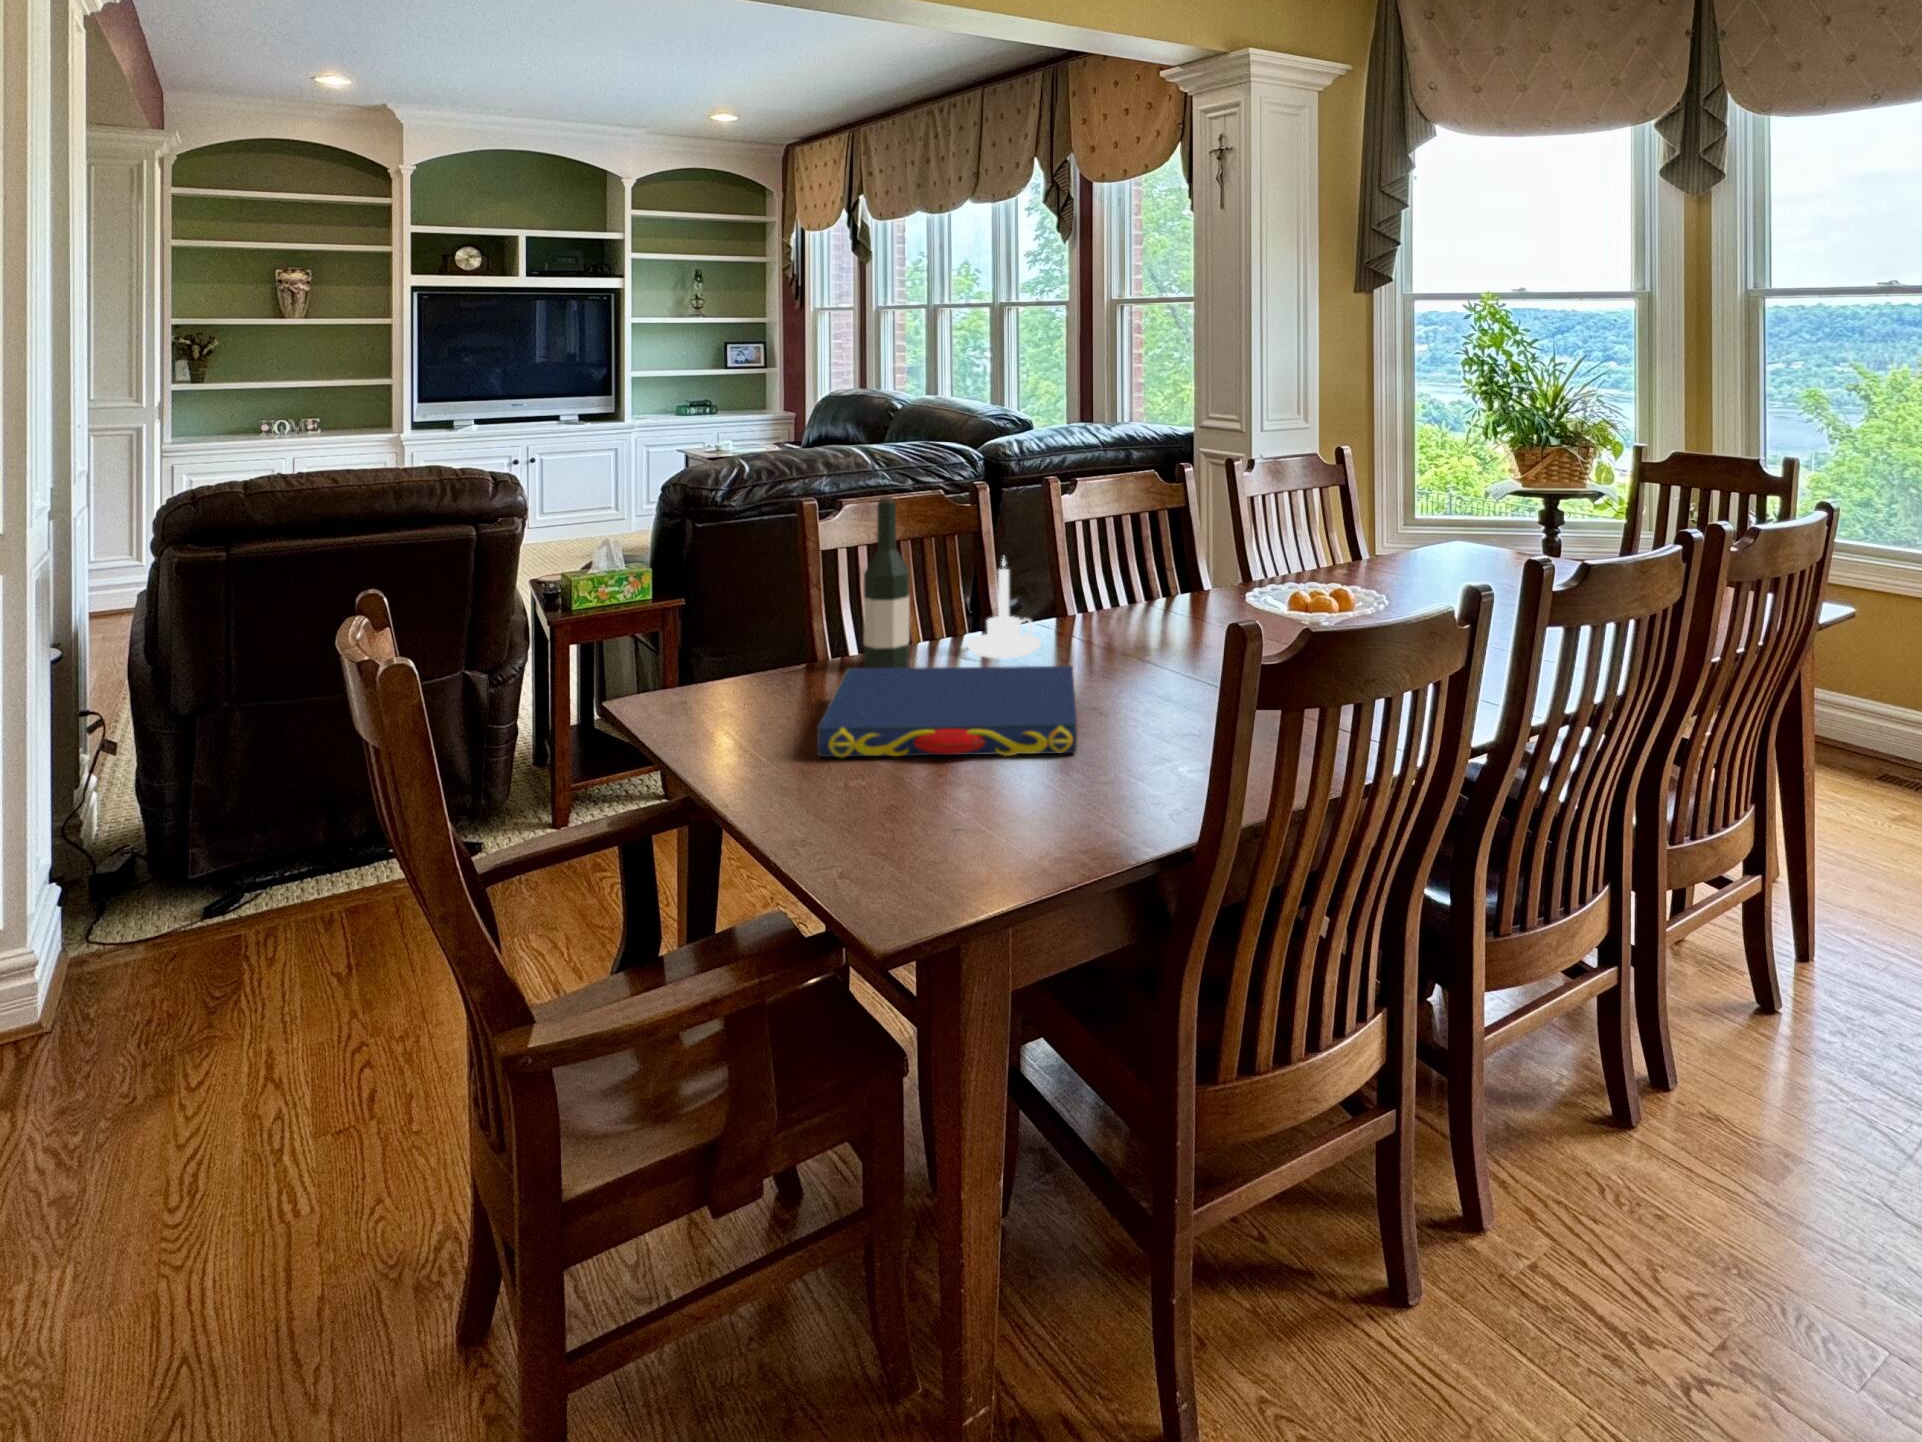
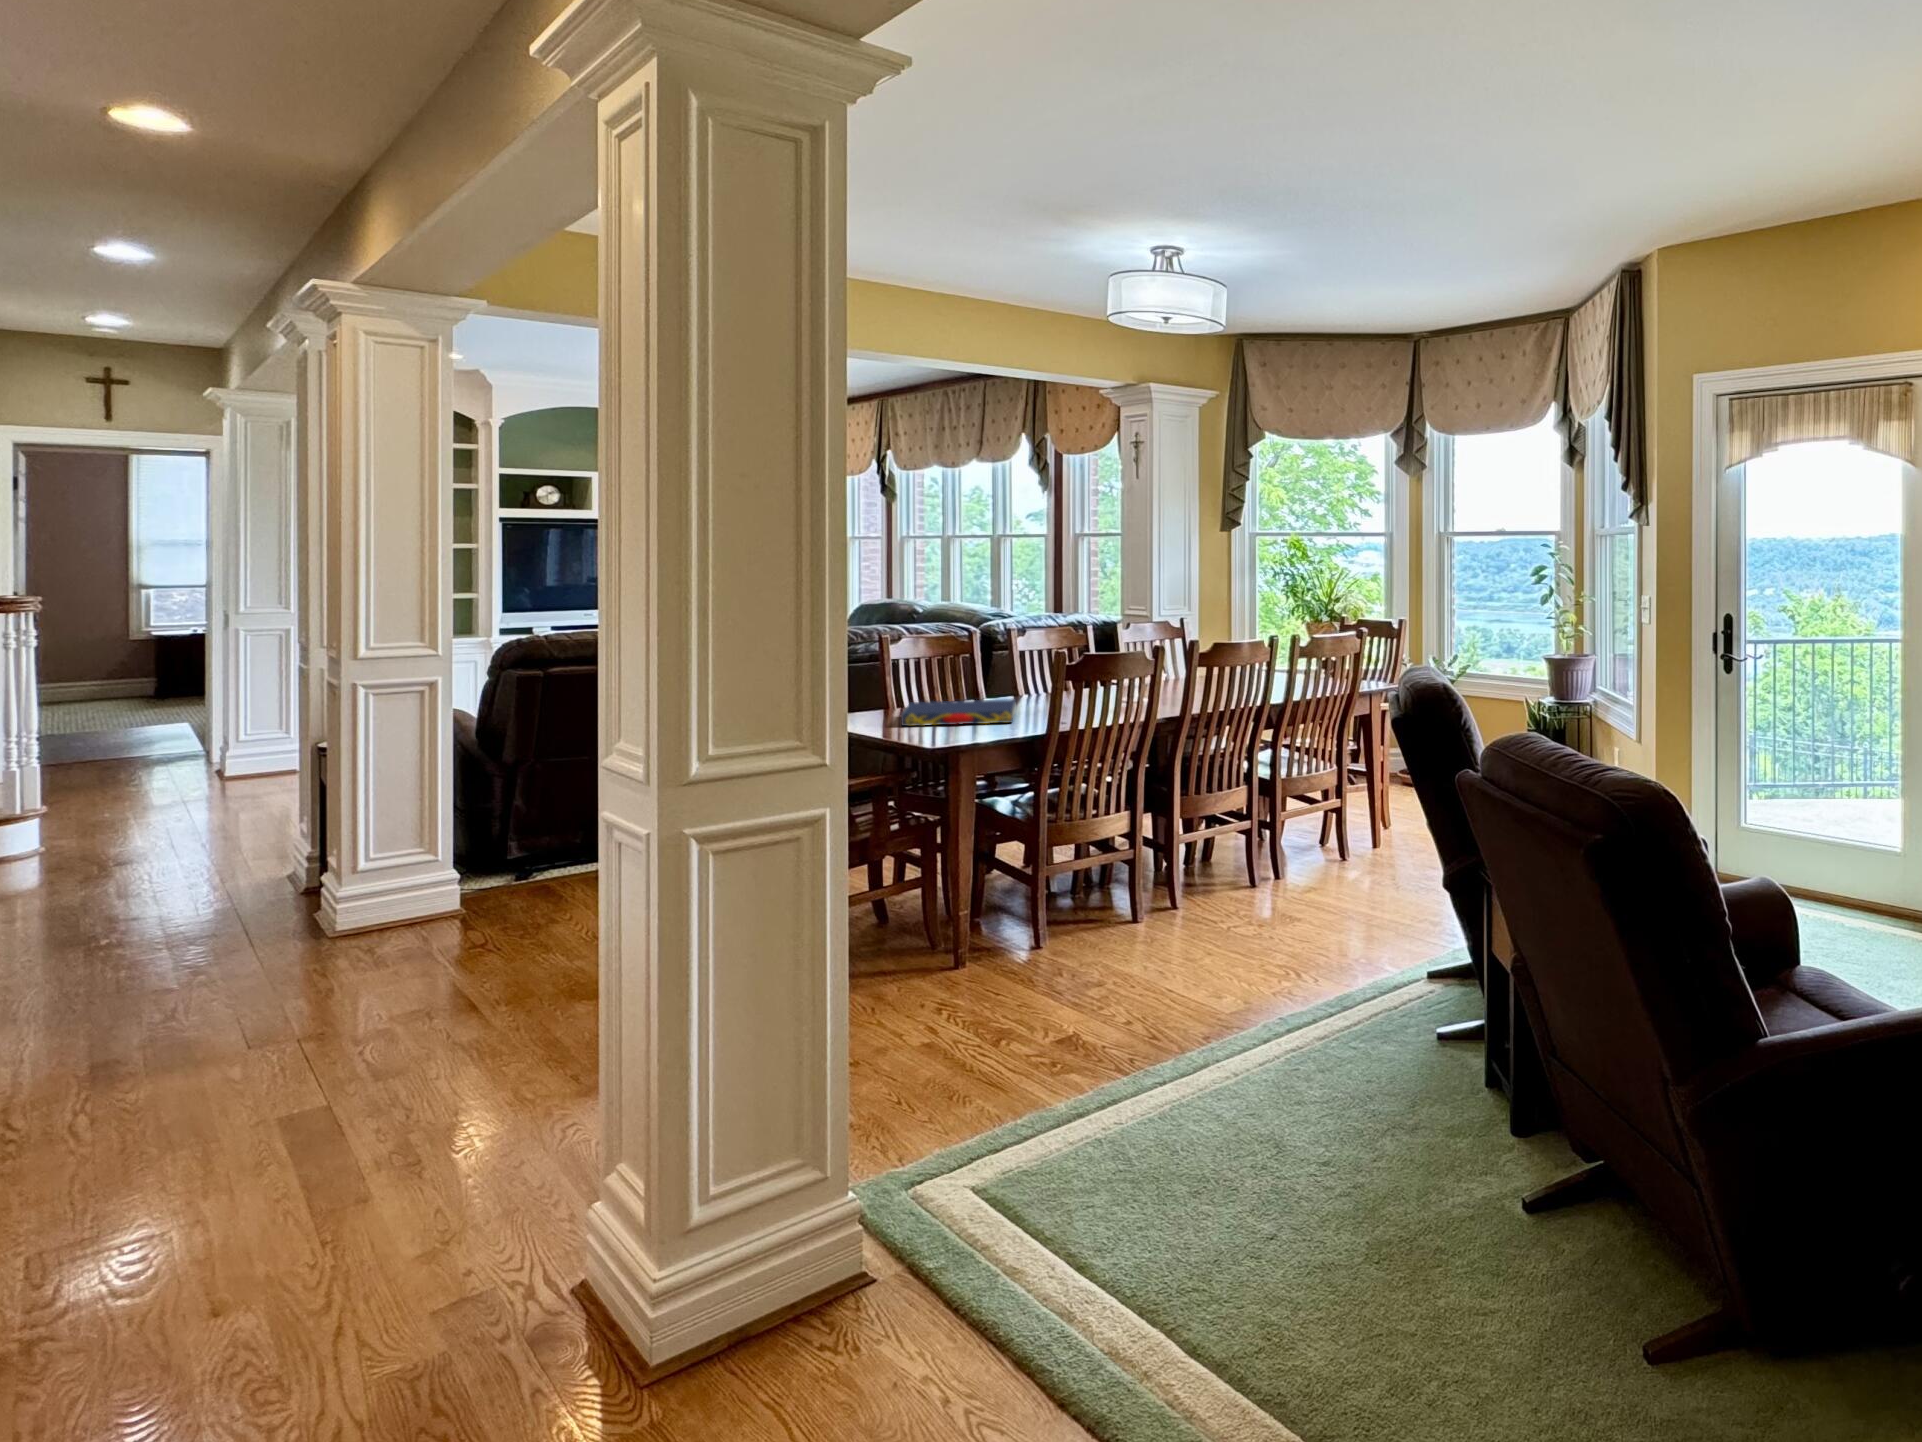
wine bottle: present [864,496,909,668] -> none [916,629,938,710]
candle holder: present [967,557,1041,658] -> none [967,658,1004,706]

